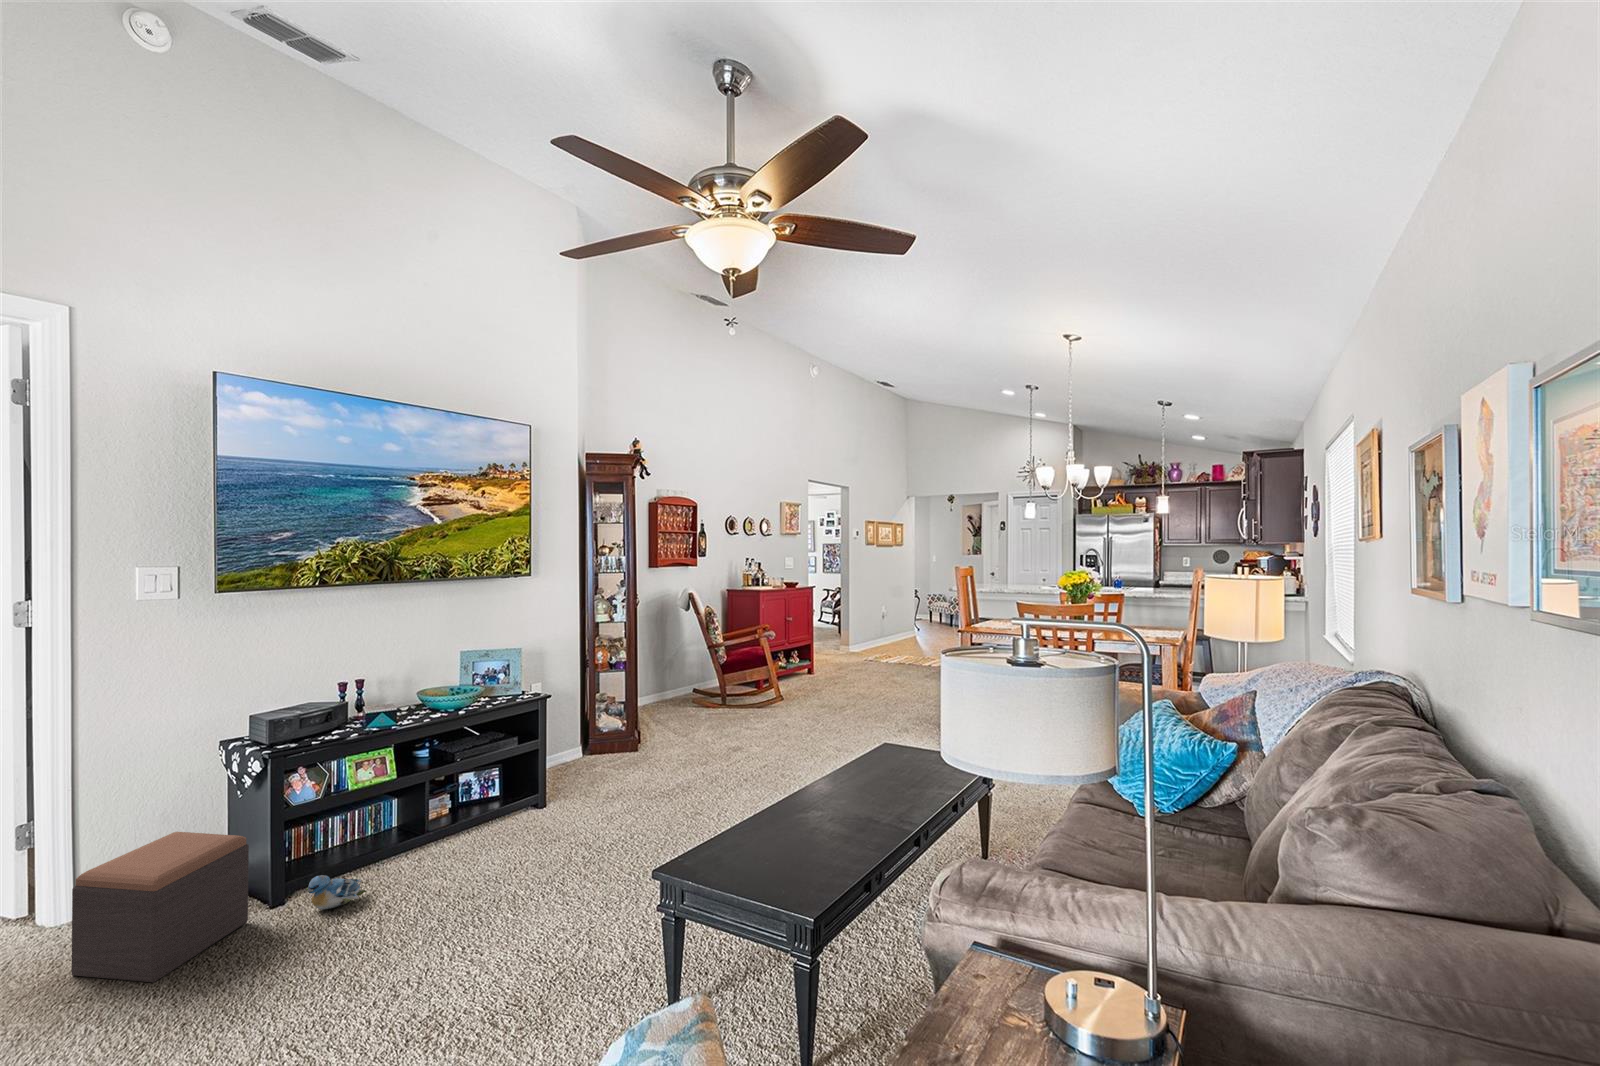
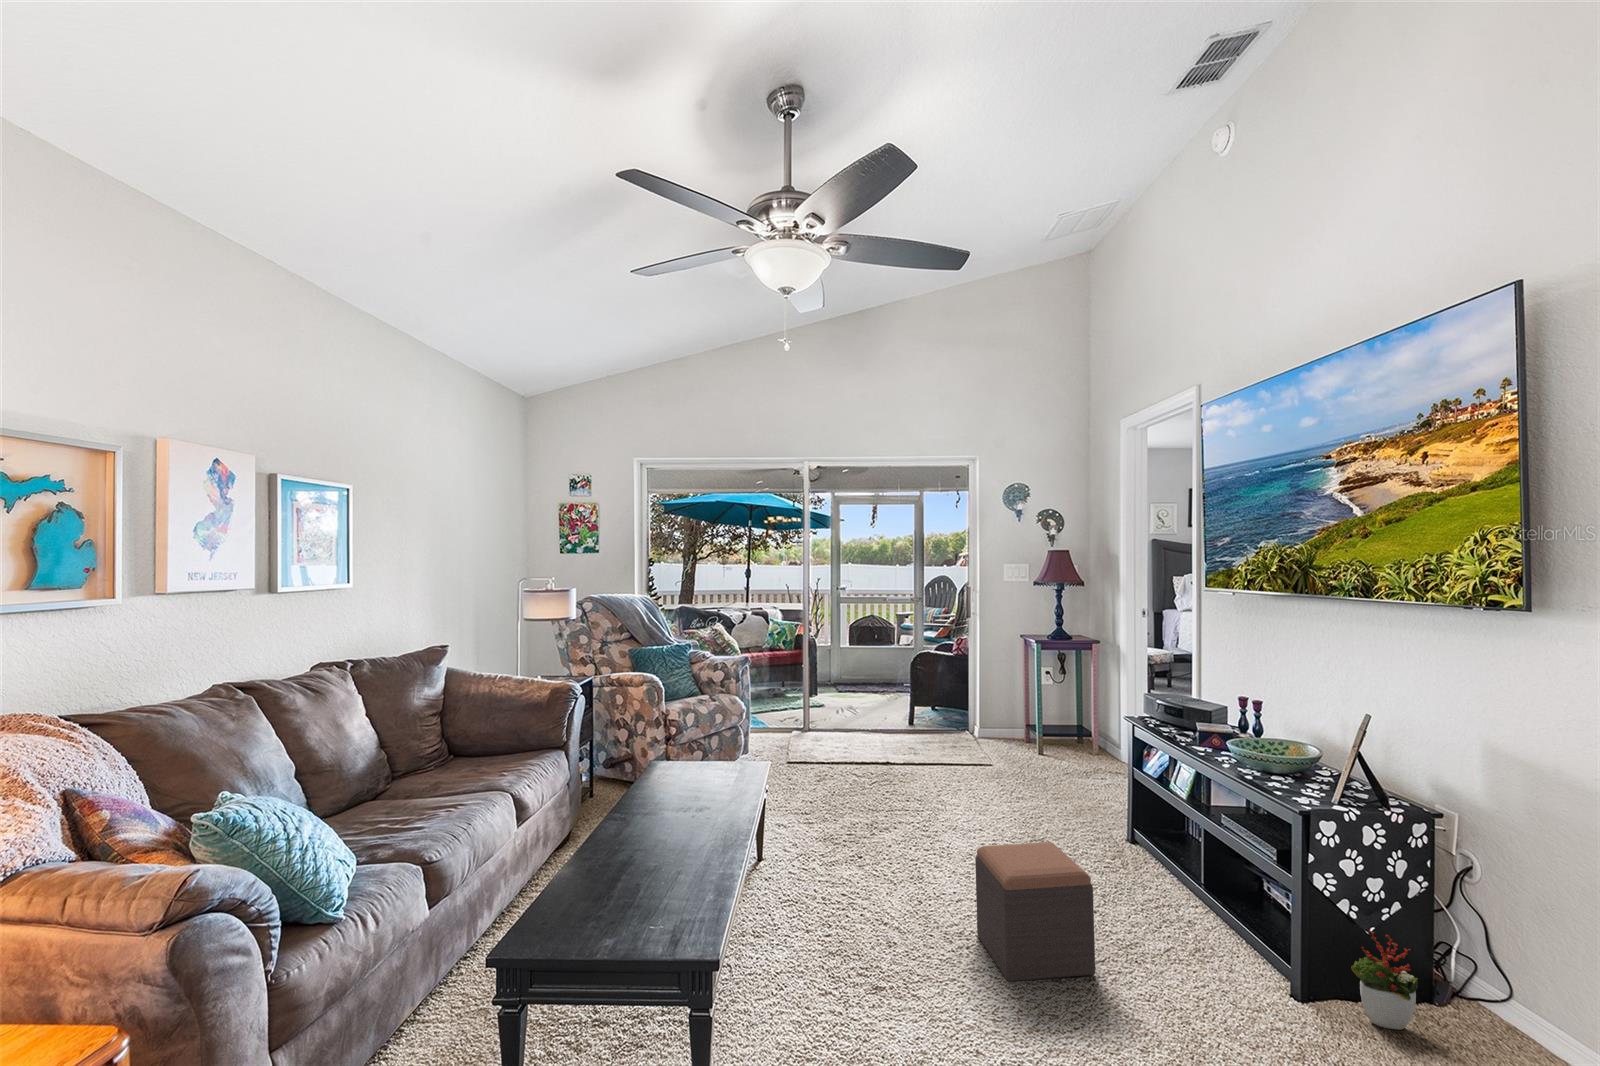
decorative plant: none [445,777,480,835] -> present [1351,930,1418,1030]
plush toy: present [306,875,367,909] -> none [1141,964,1208,1023]

